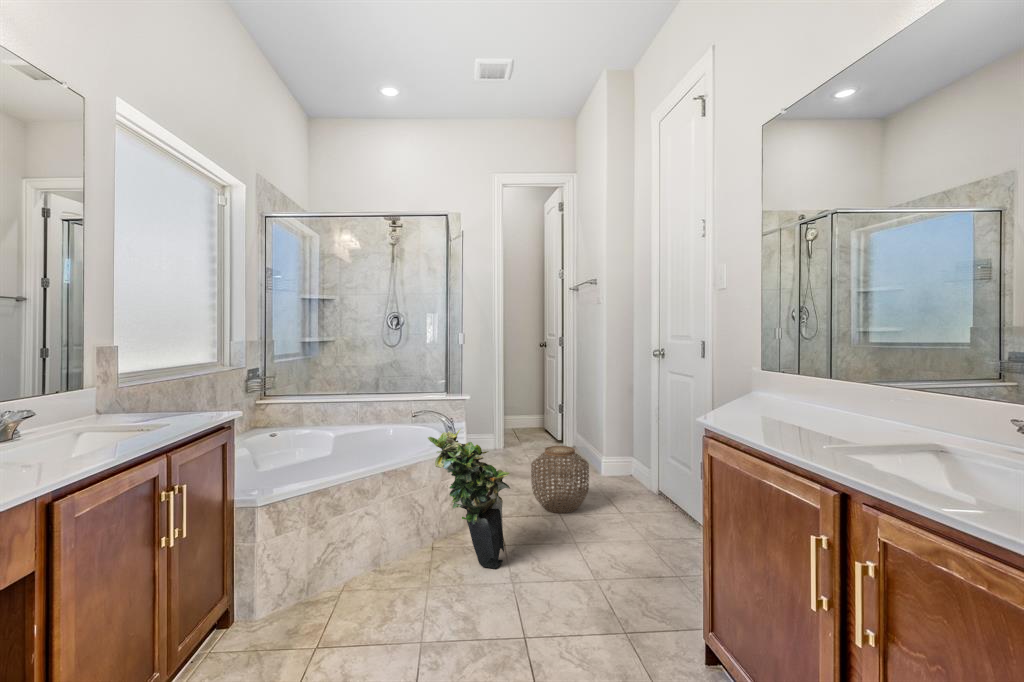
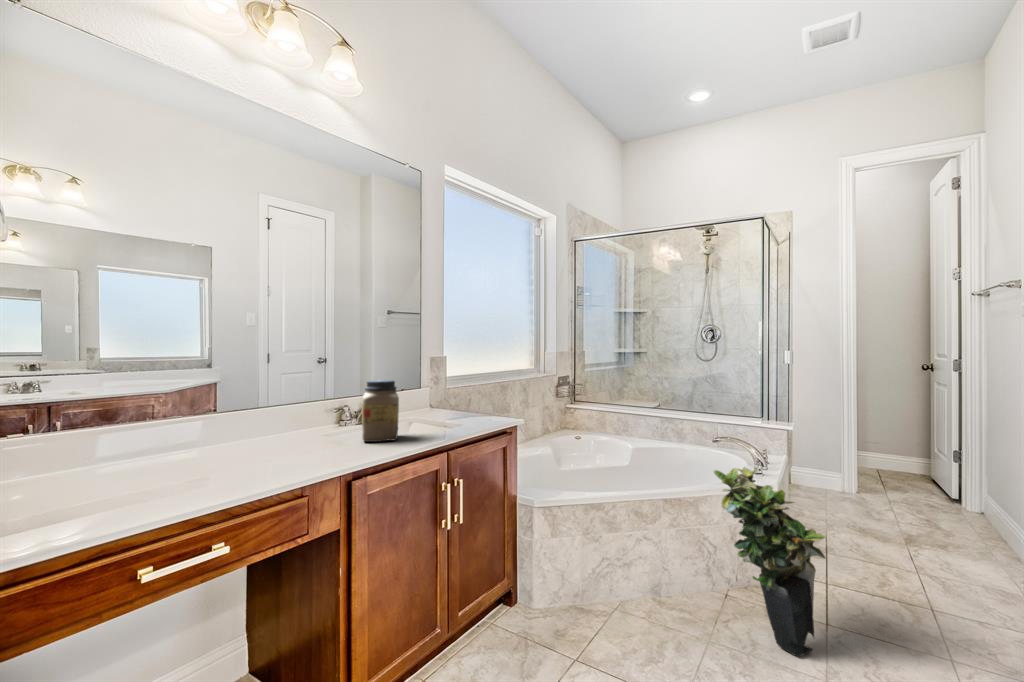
jar: none [35,376,101,459] -> present [362,380,399,442]
woven basket: present [531,446,589,513] -> none [879,509,986,612]

